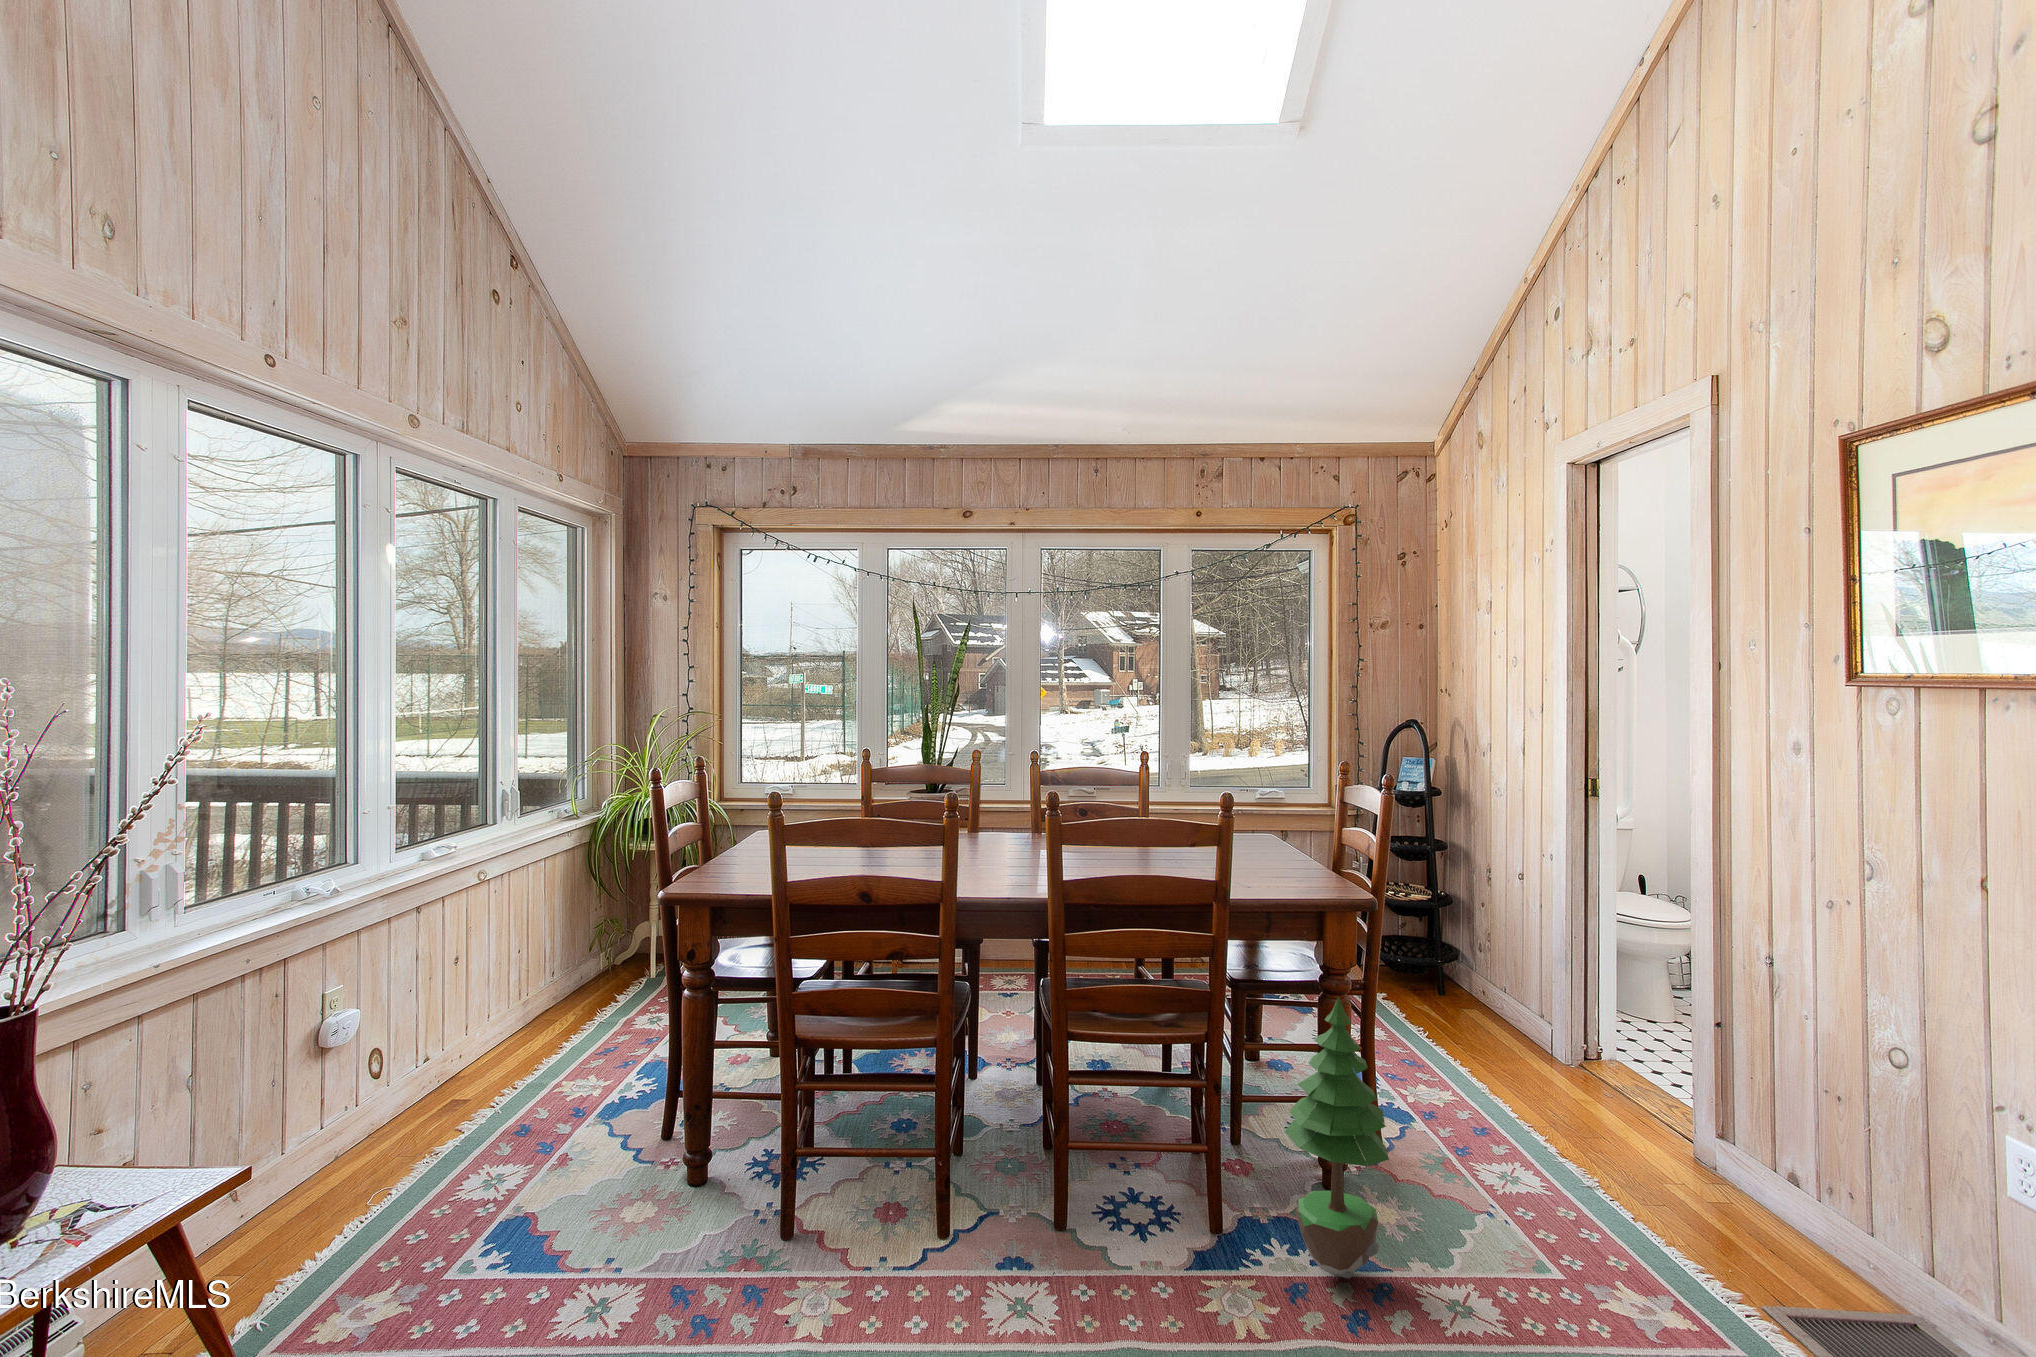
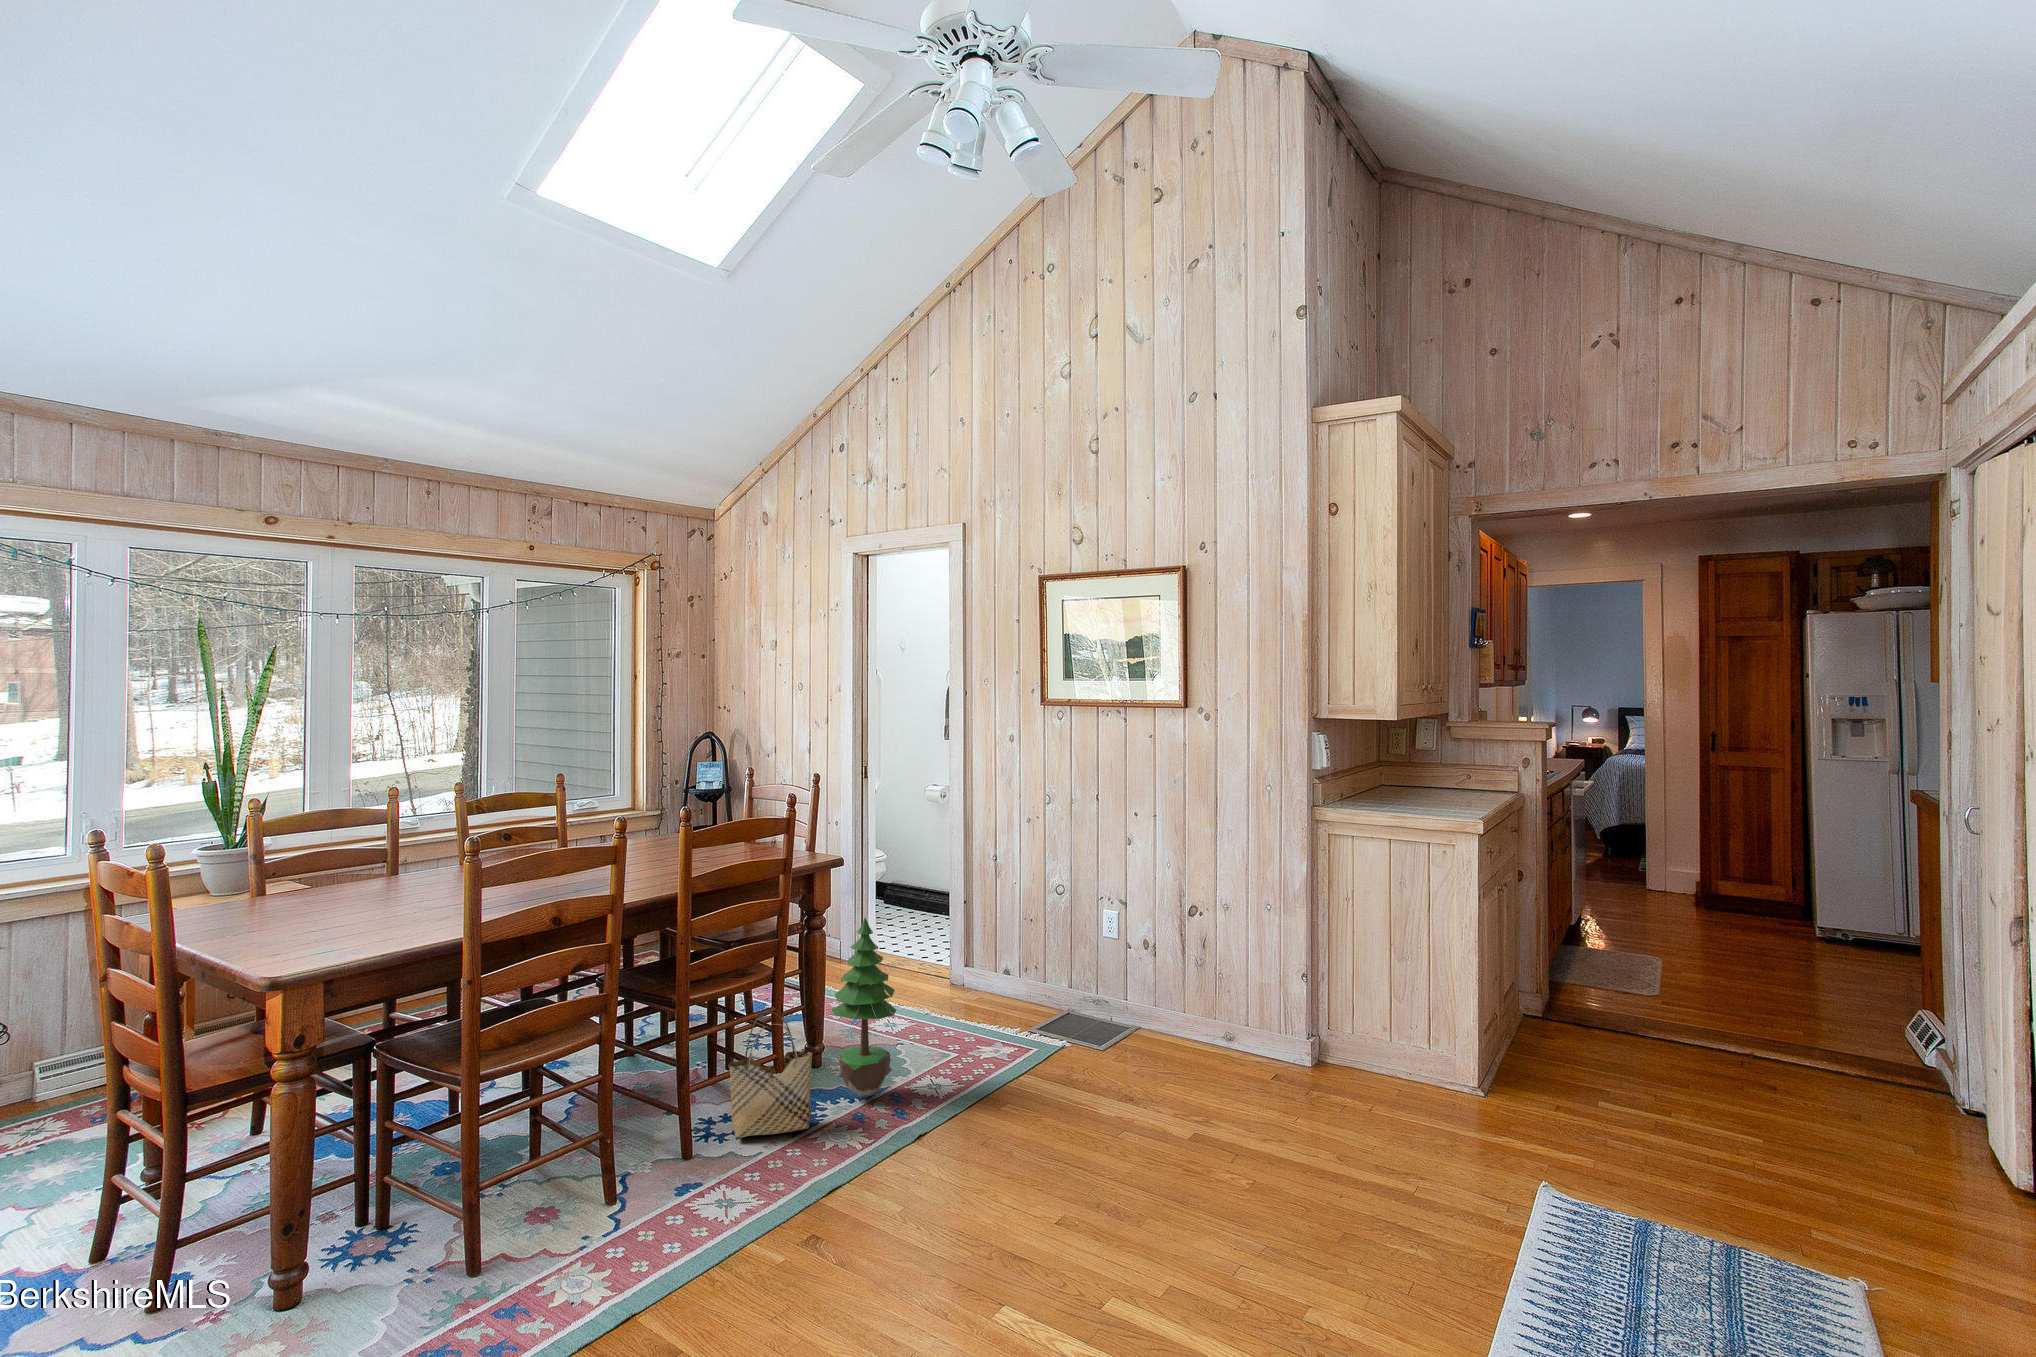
woven basket: none [1119,1092,1233,1281] -> present [728,1012,813,1138]

